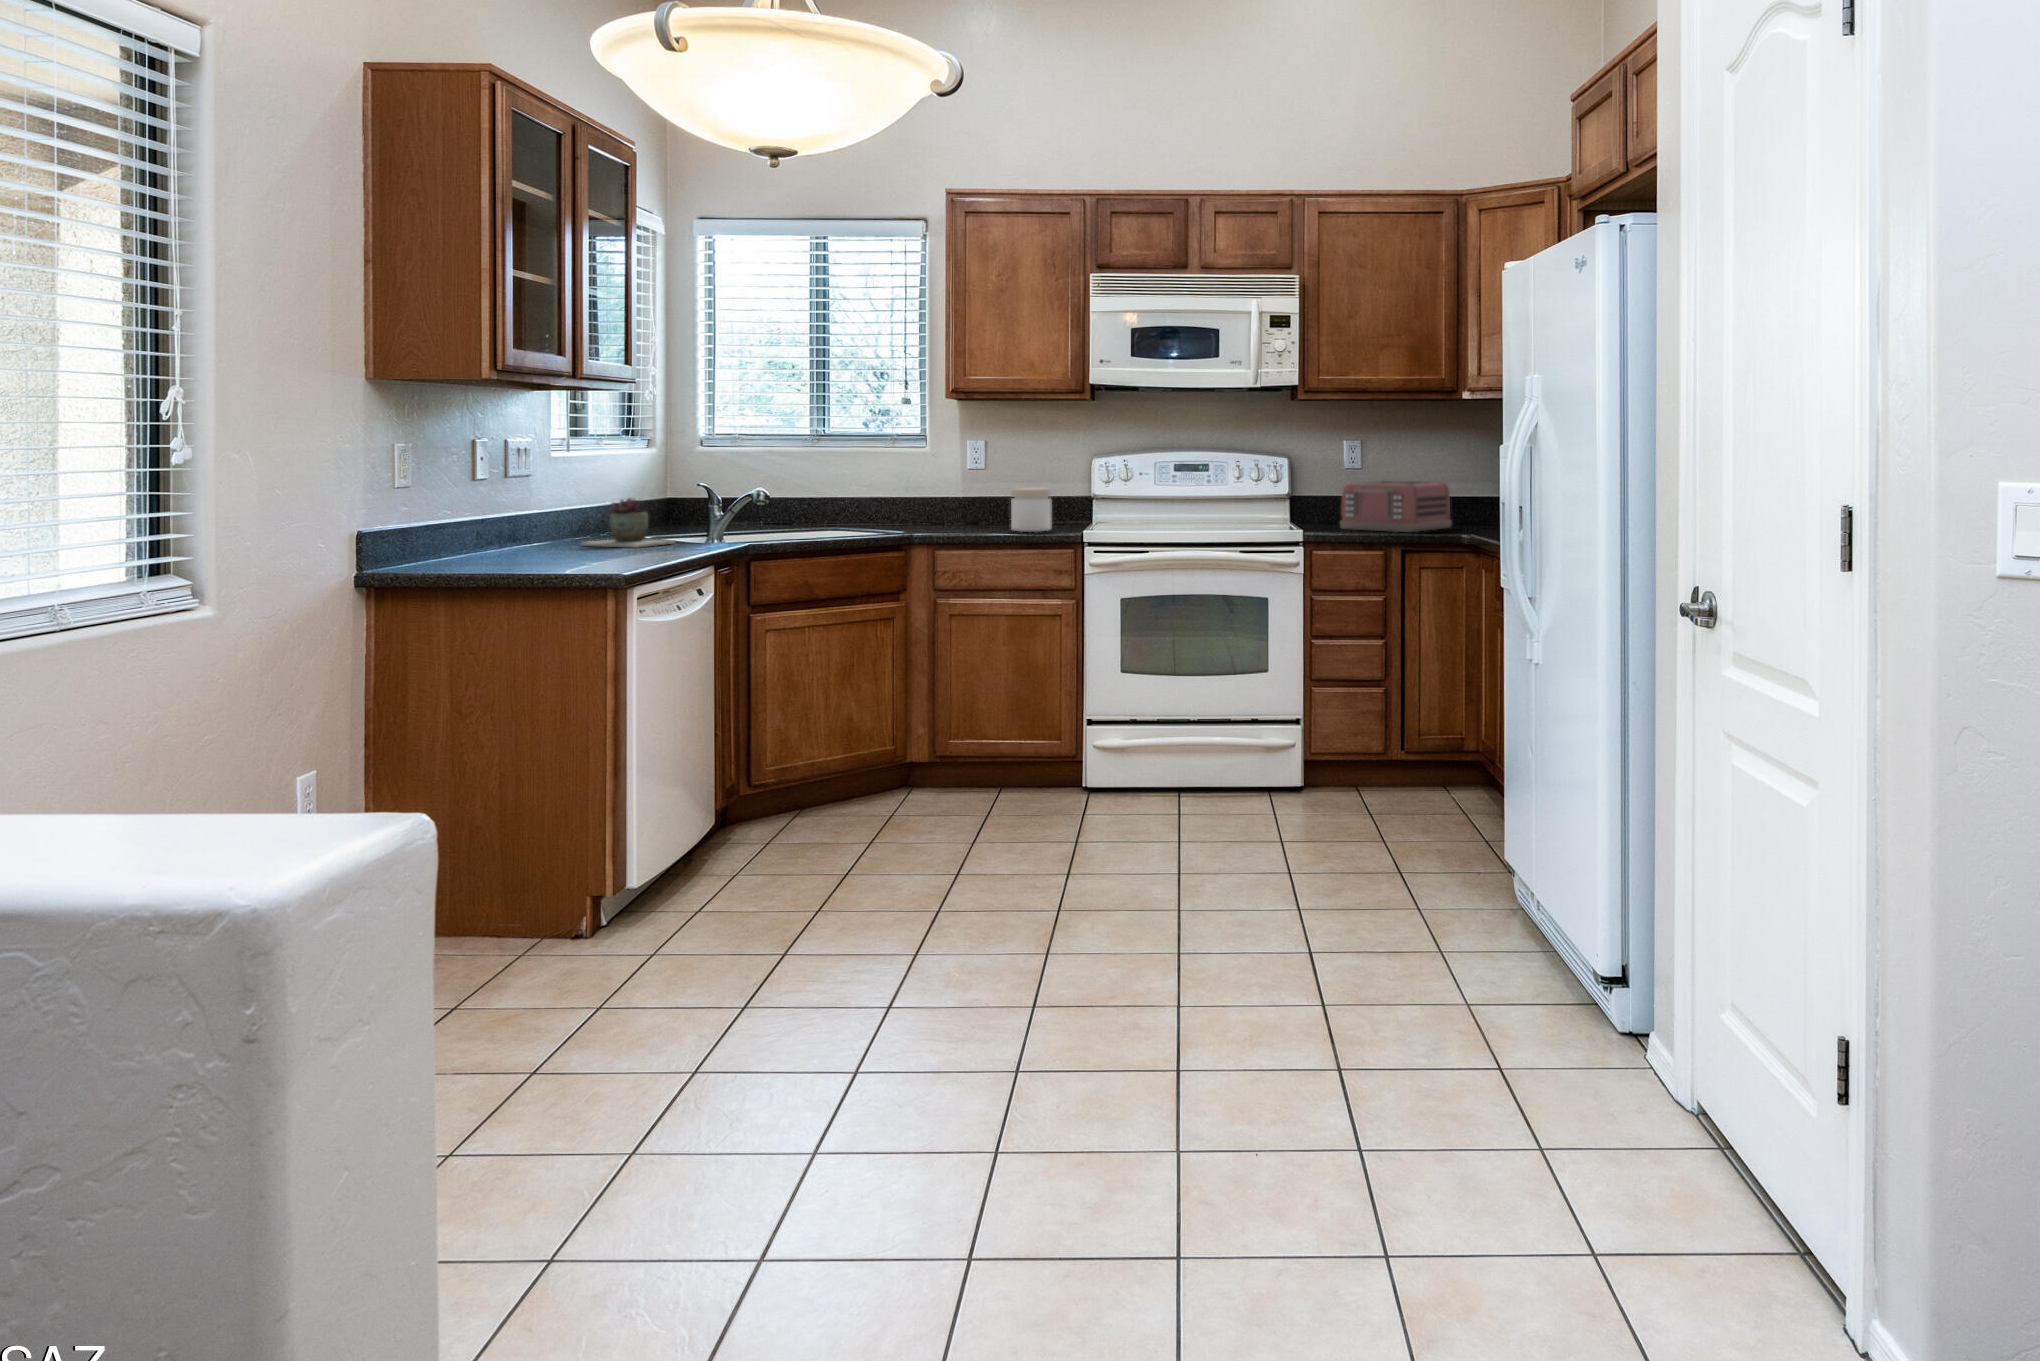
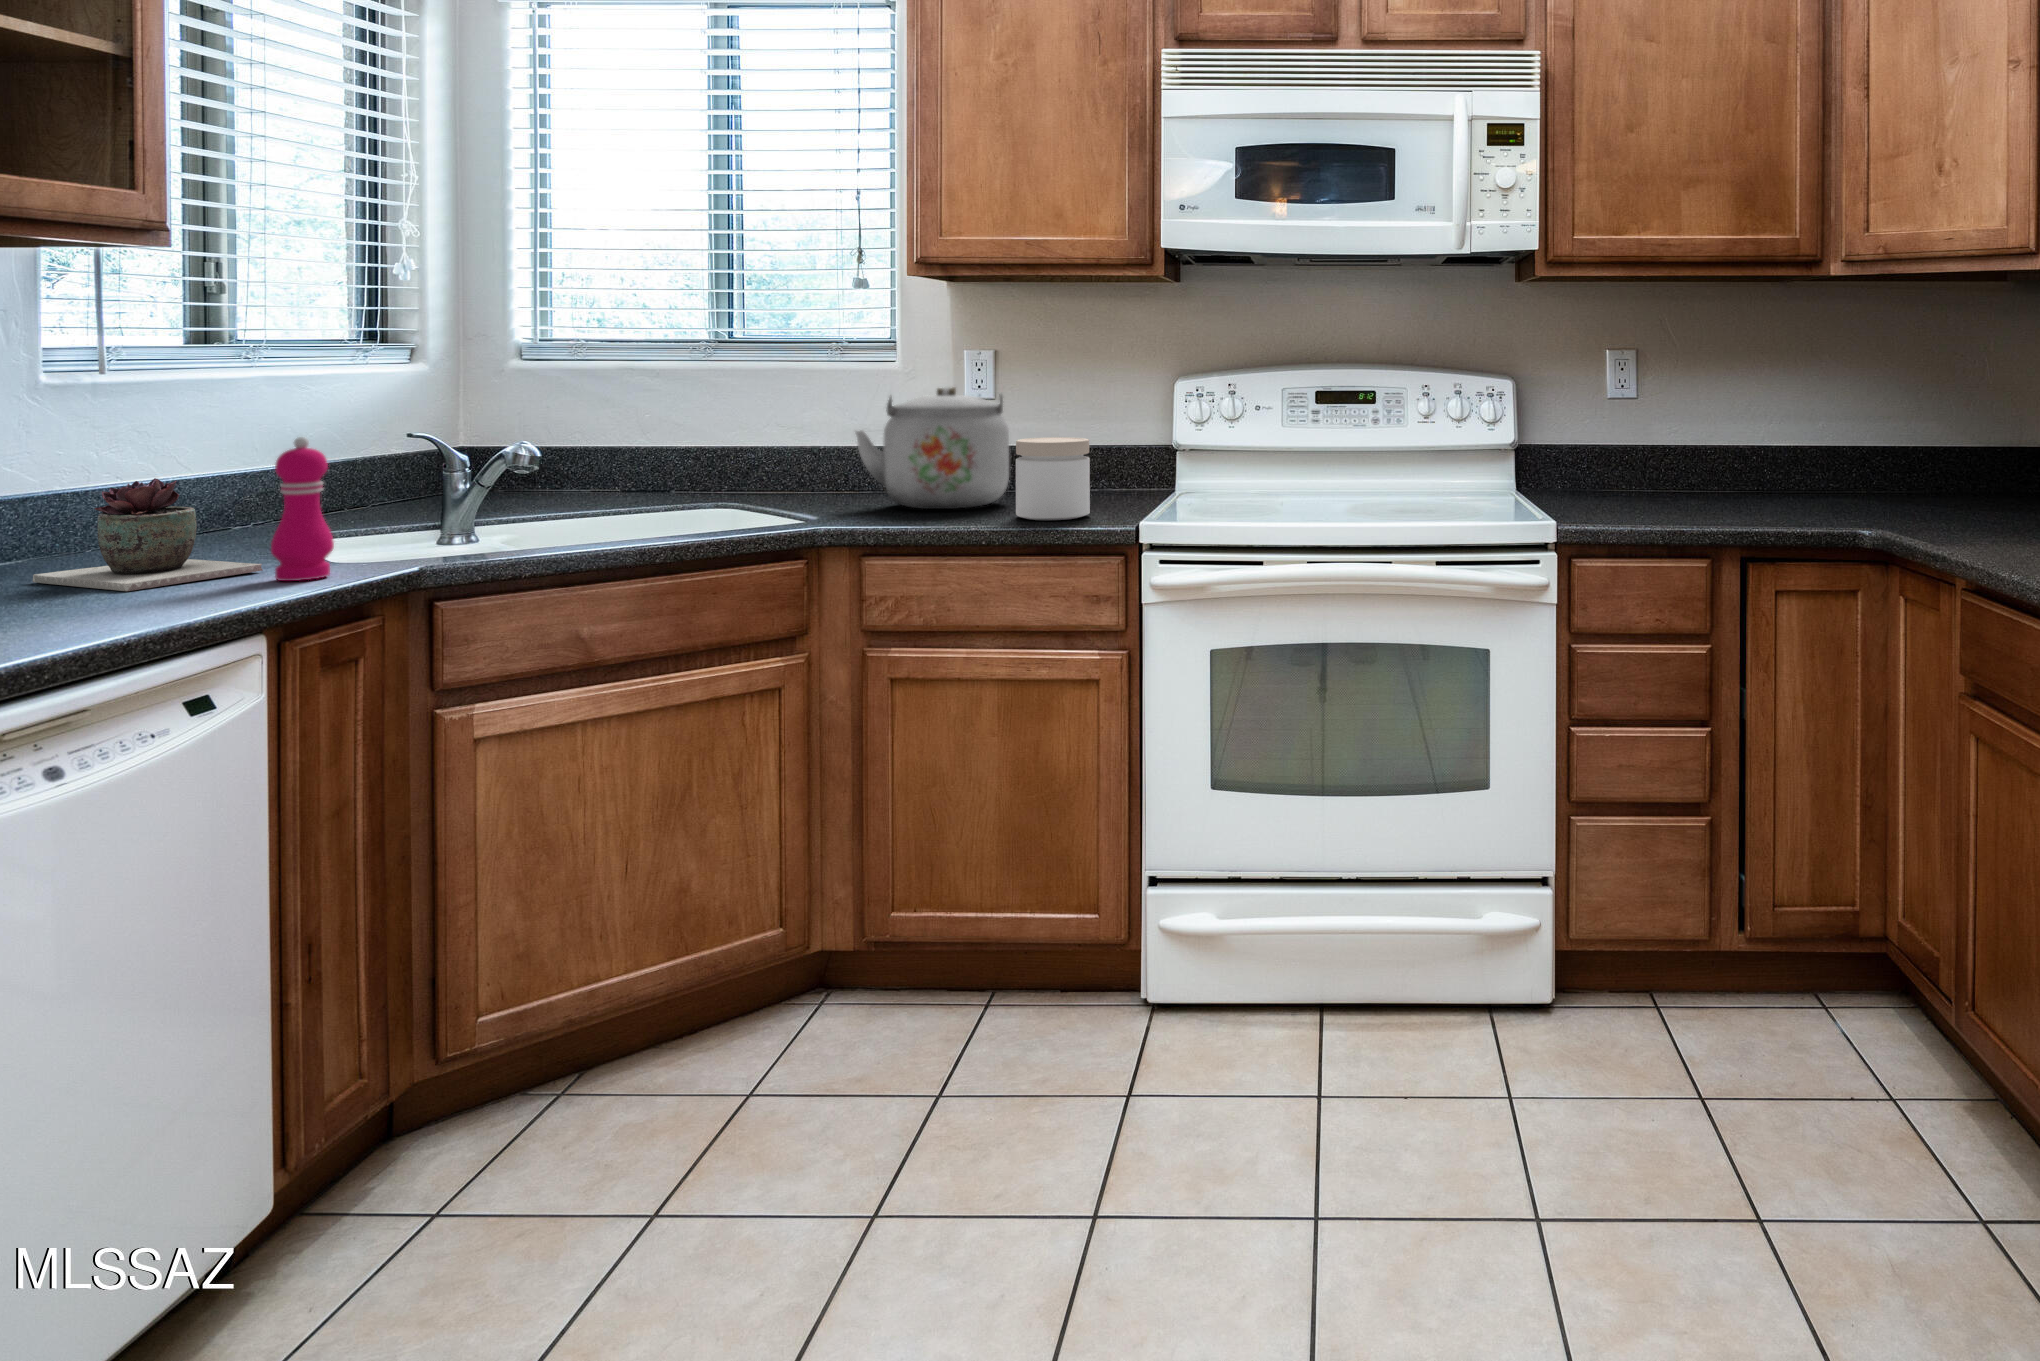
kettle: none [914,460,999,528] -> present [855,386,1009,509]
pepper mill: none [691,478,716,545] -> present [271,437,334,581]
toaster: present [1340,481,1452,532] -> none [1612,421,1813,522]

